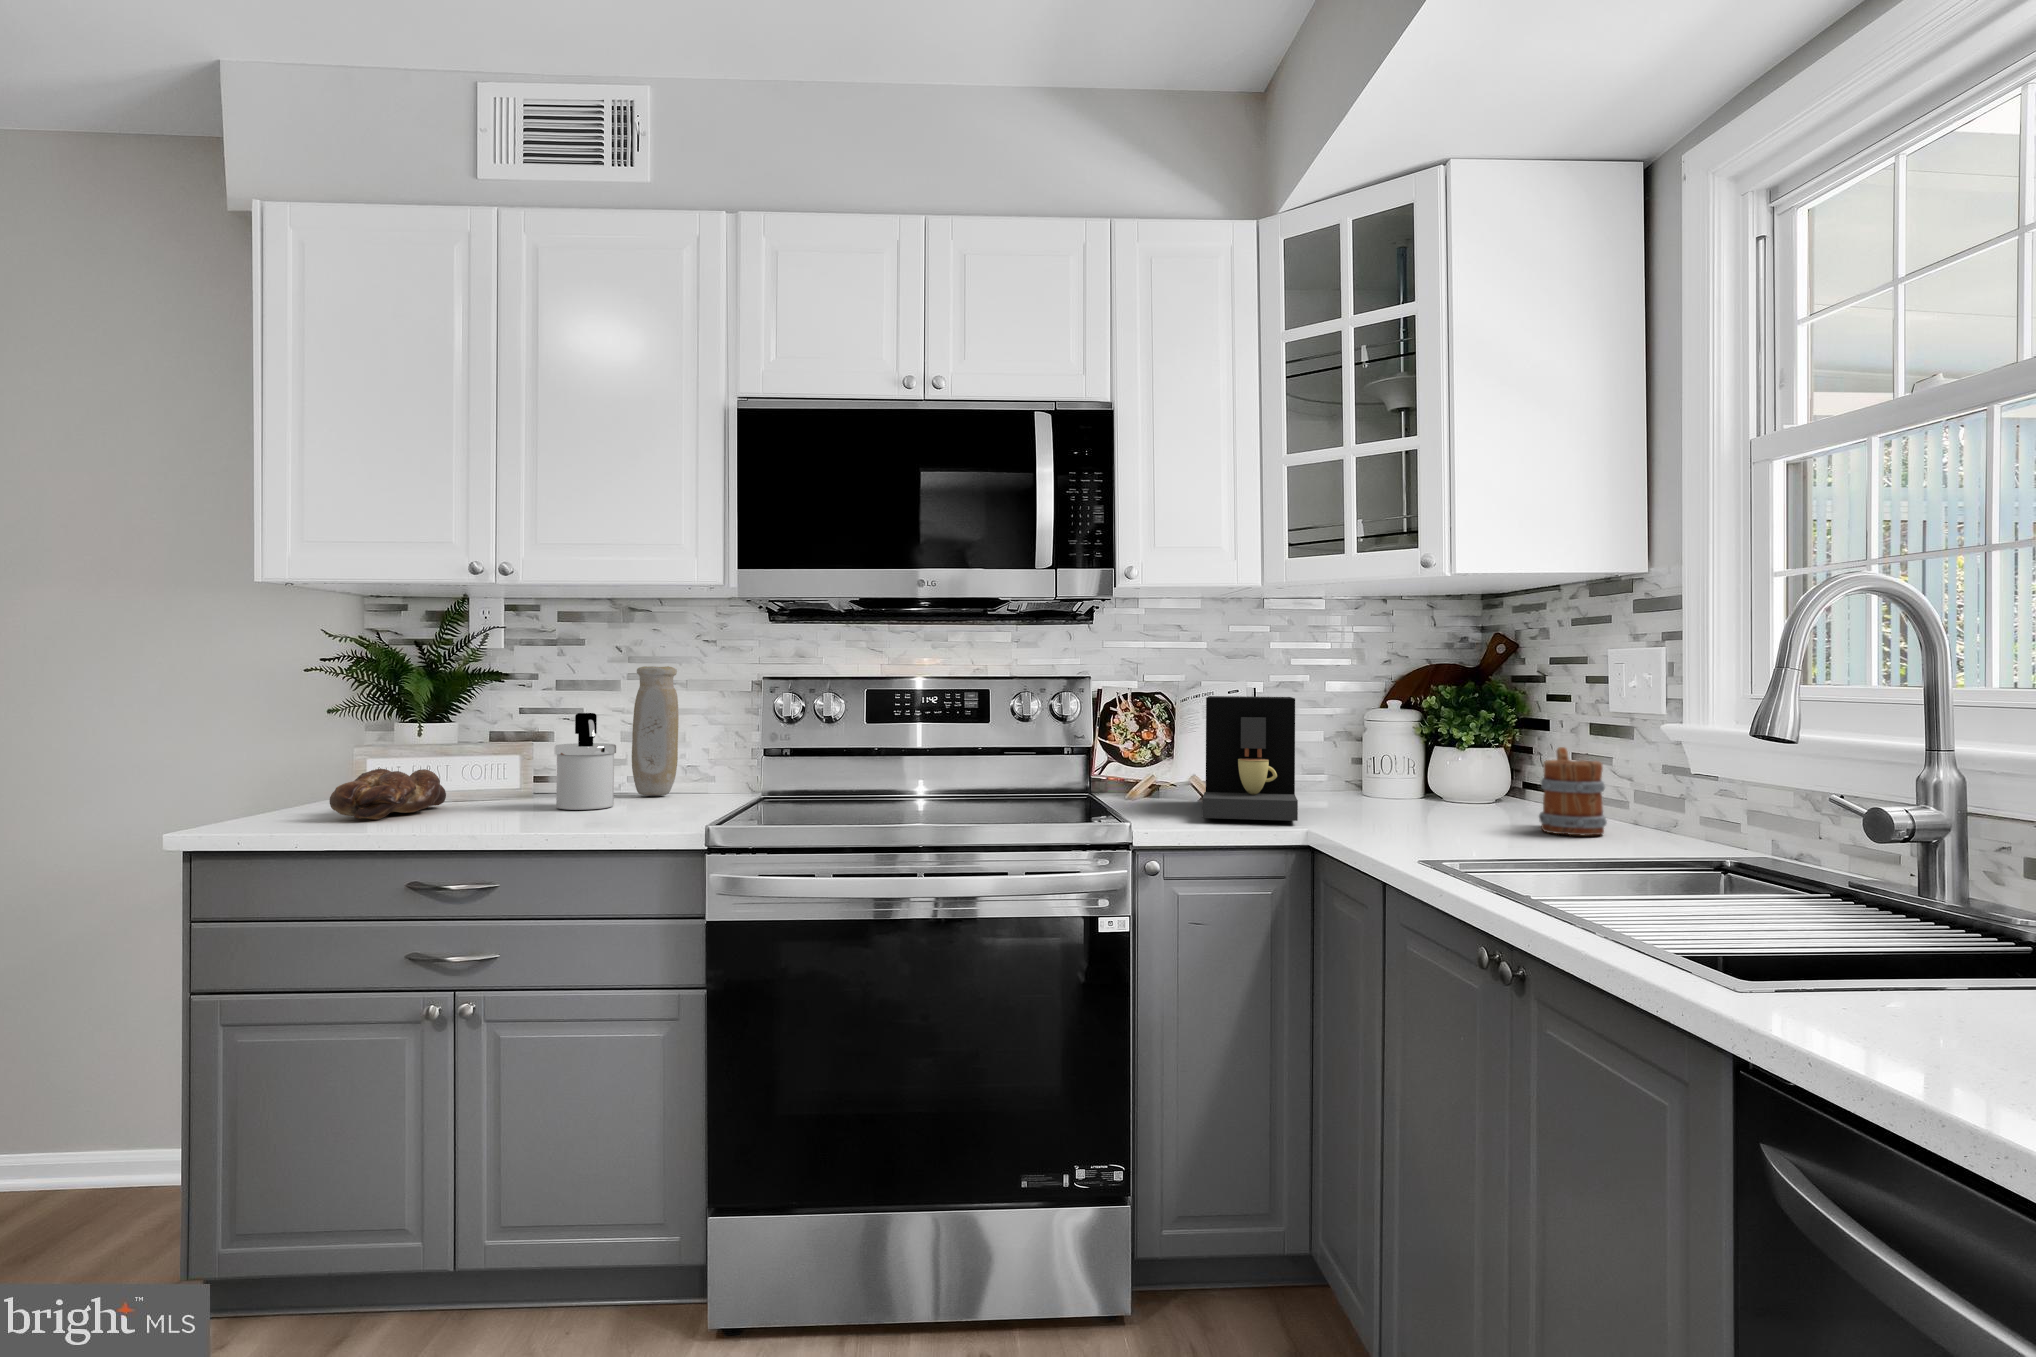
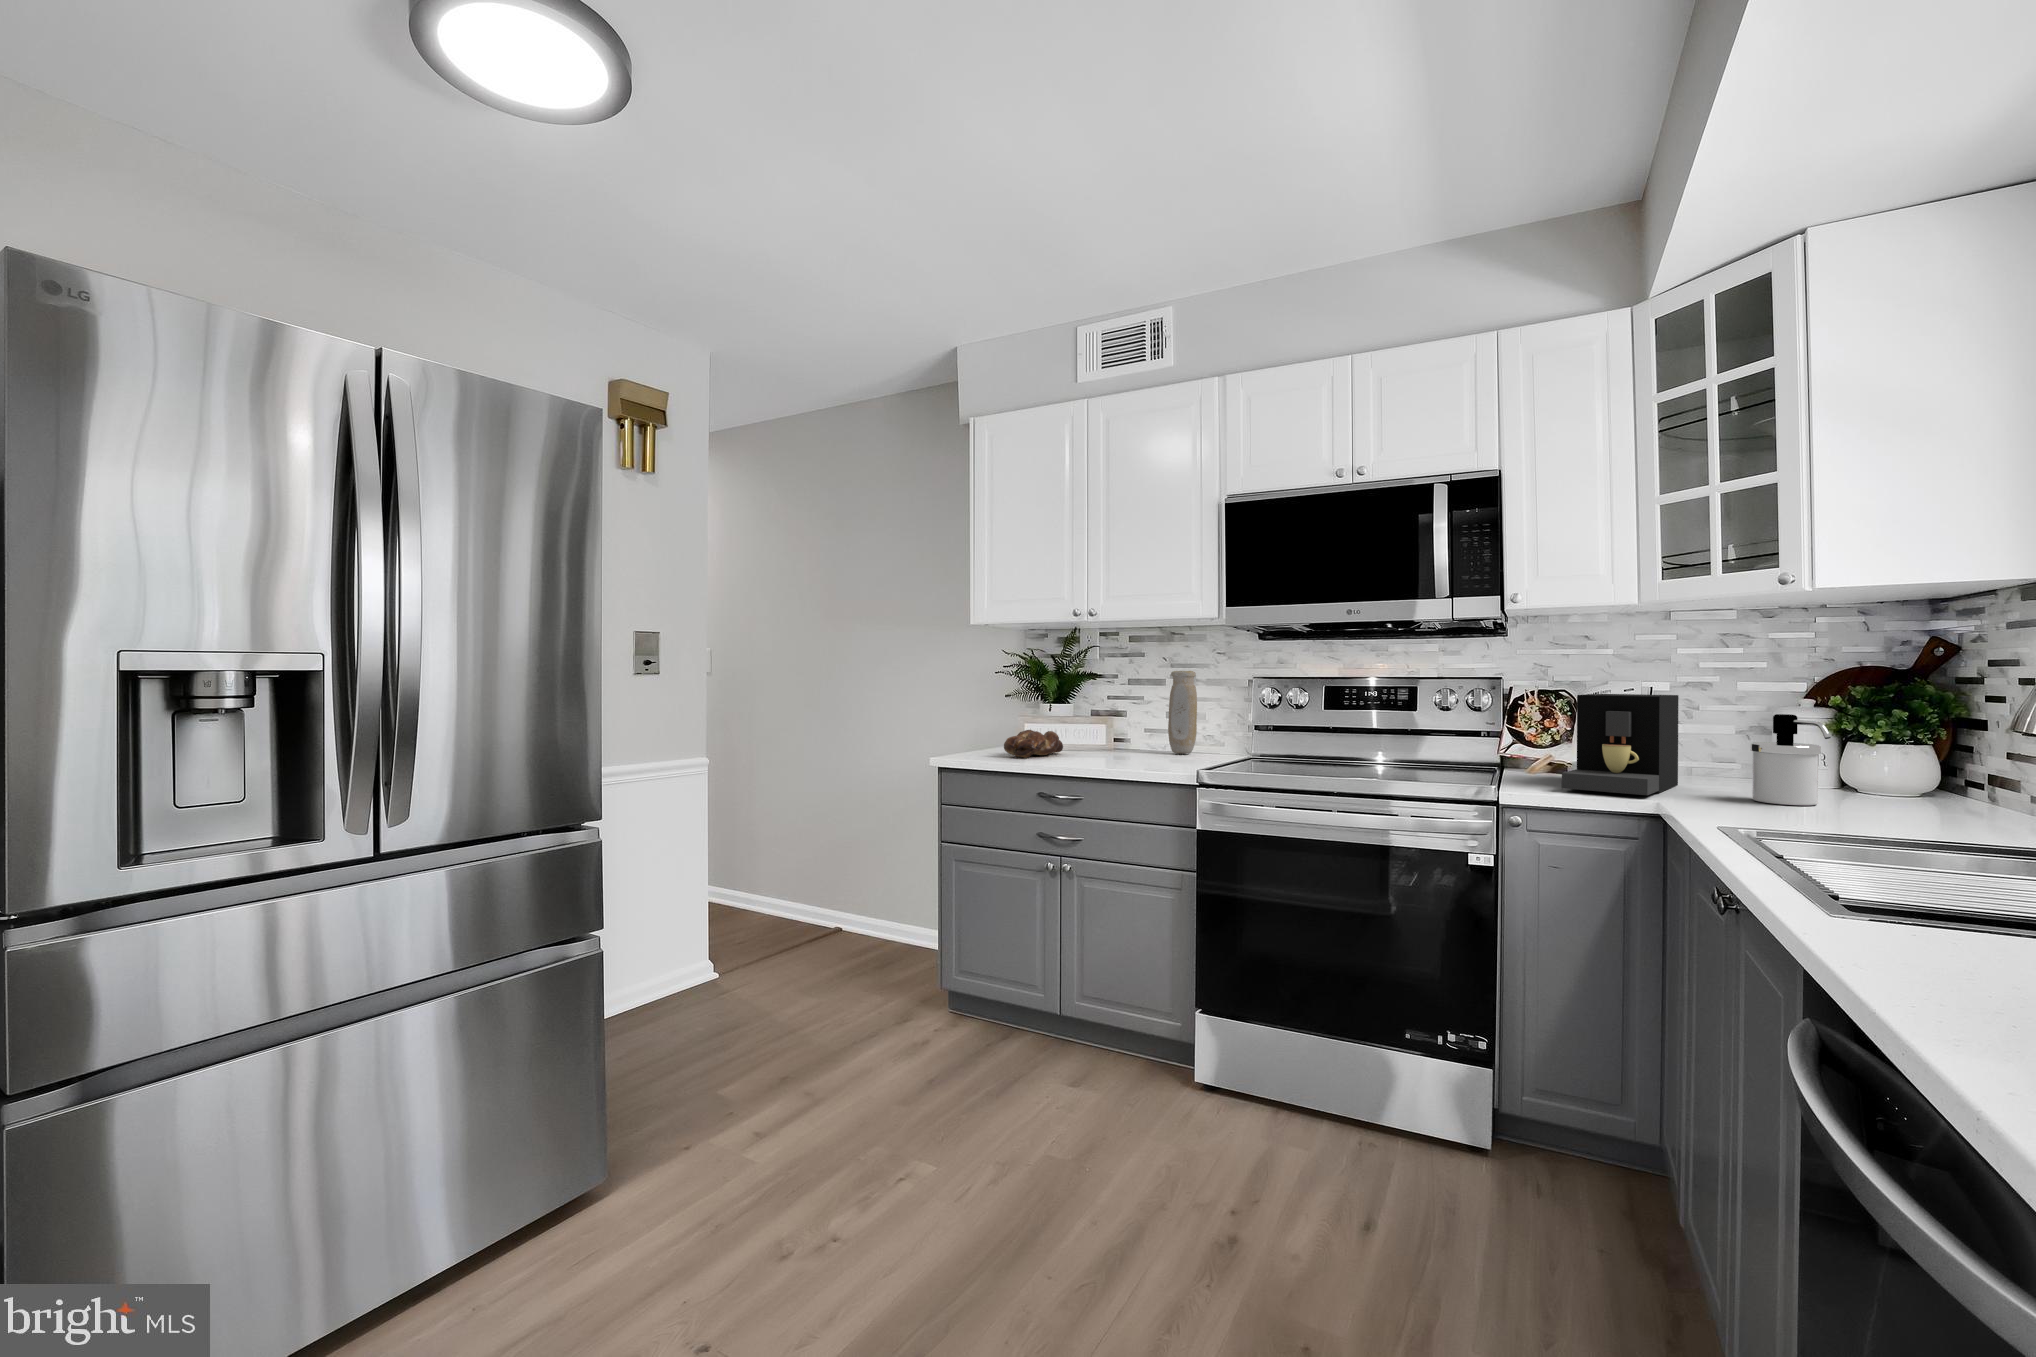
soap dispenser: present [555,713,616,810] -> present [1750,714,1831,805]
mug: present [1539,747,1607,836] -> none [1904,745,1982,826]

